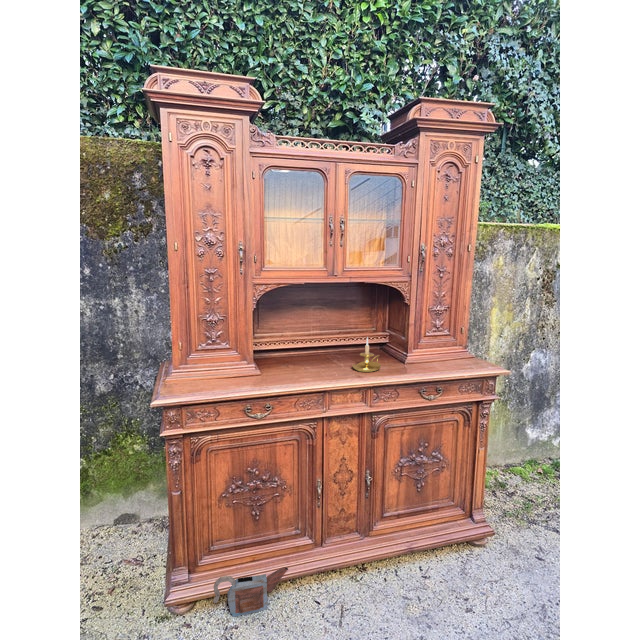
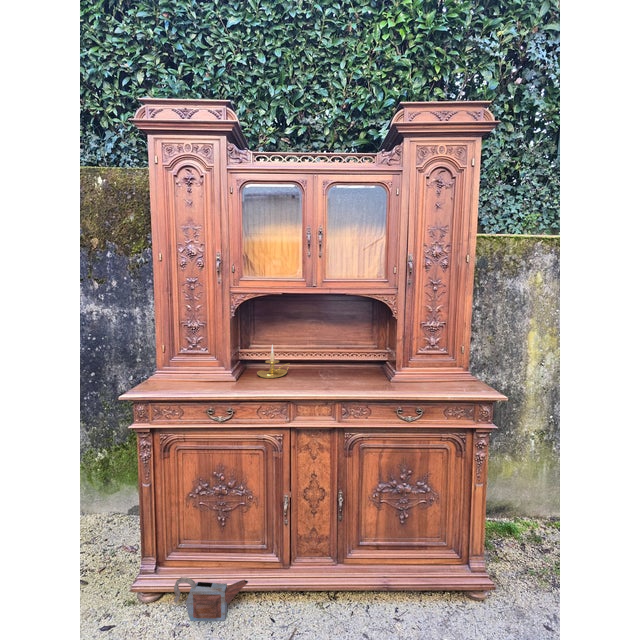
candle holder: present [352,337,381,372] -> present [257,345,288,378]

